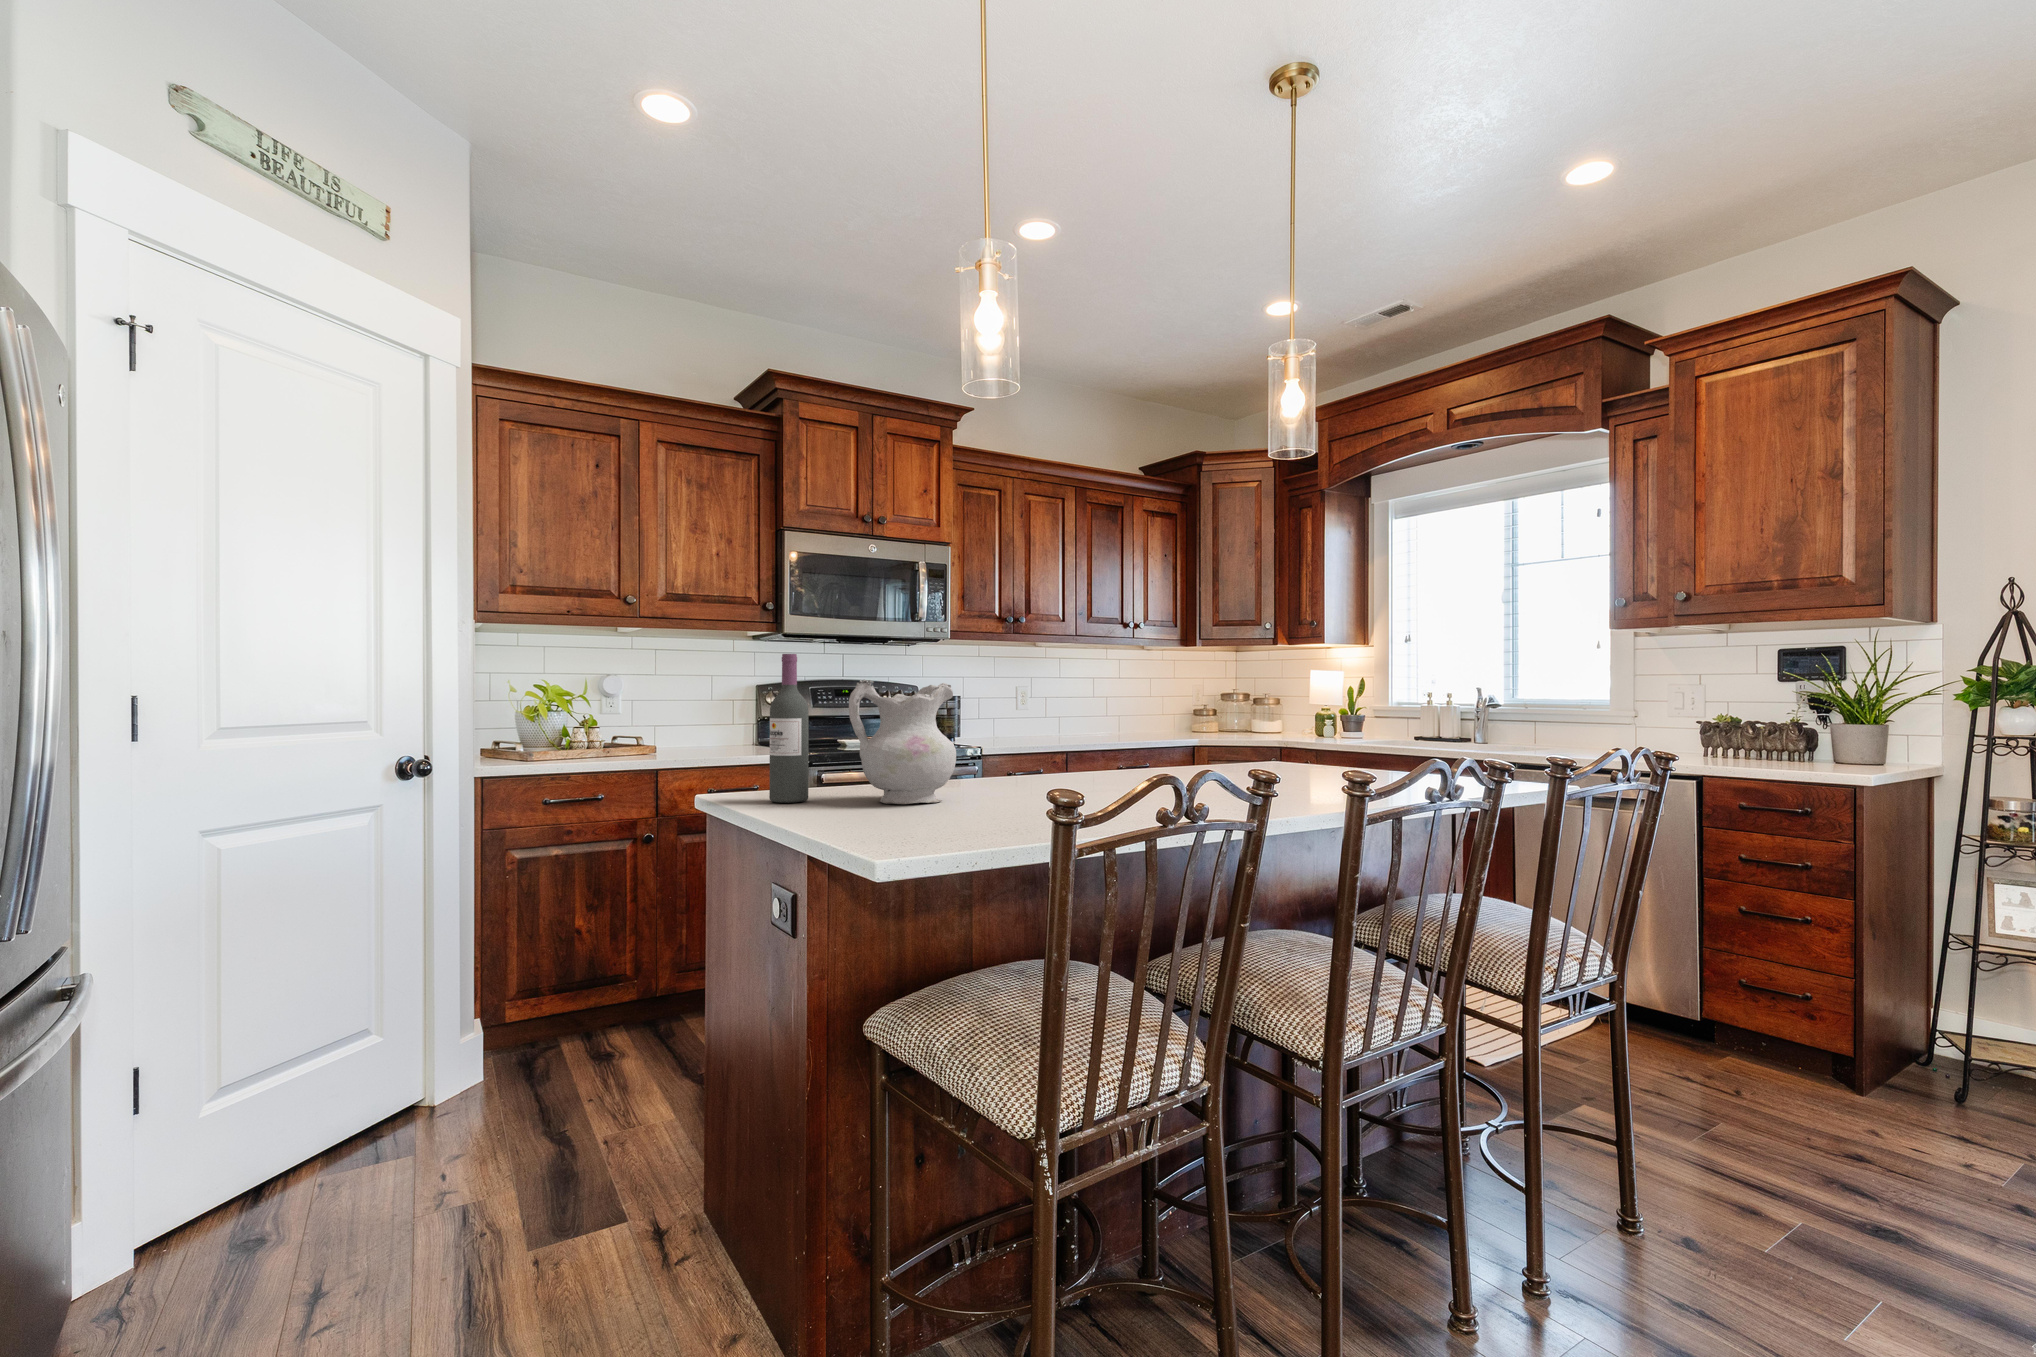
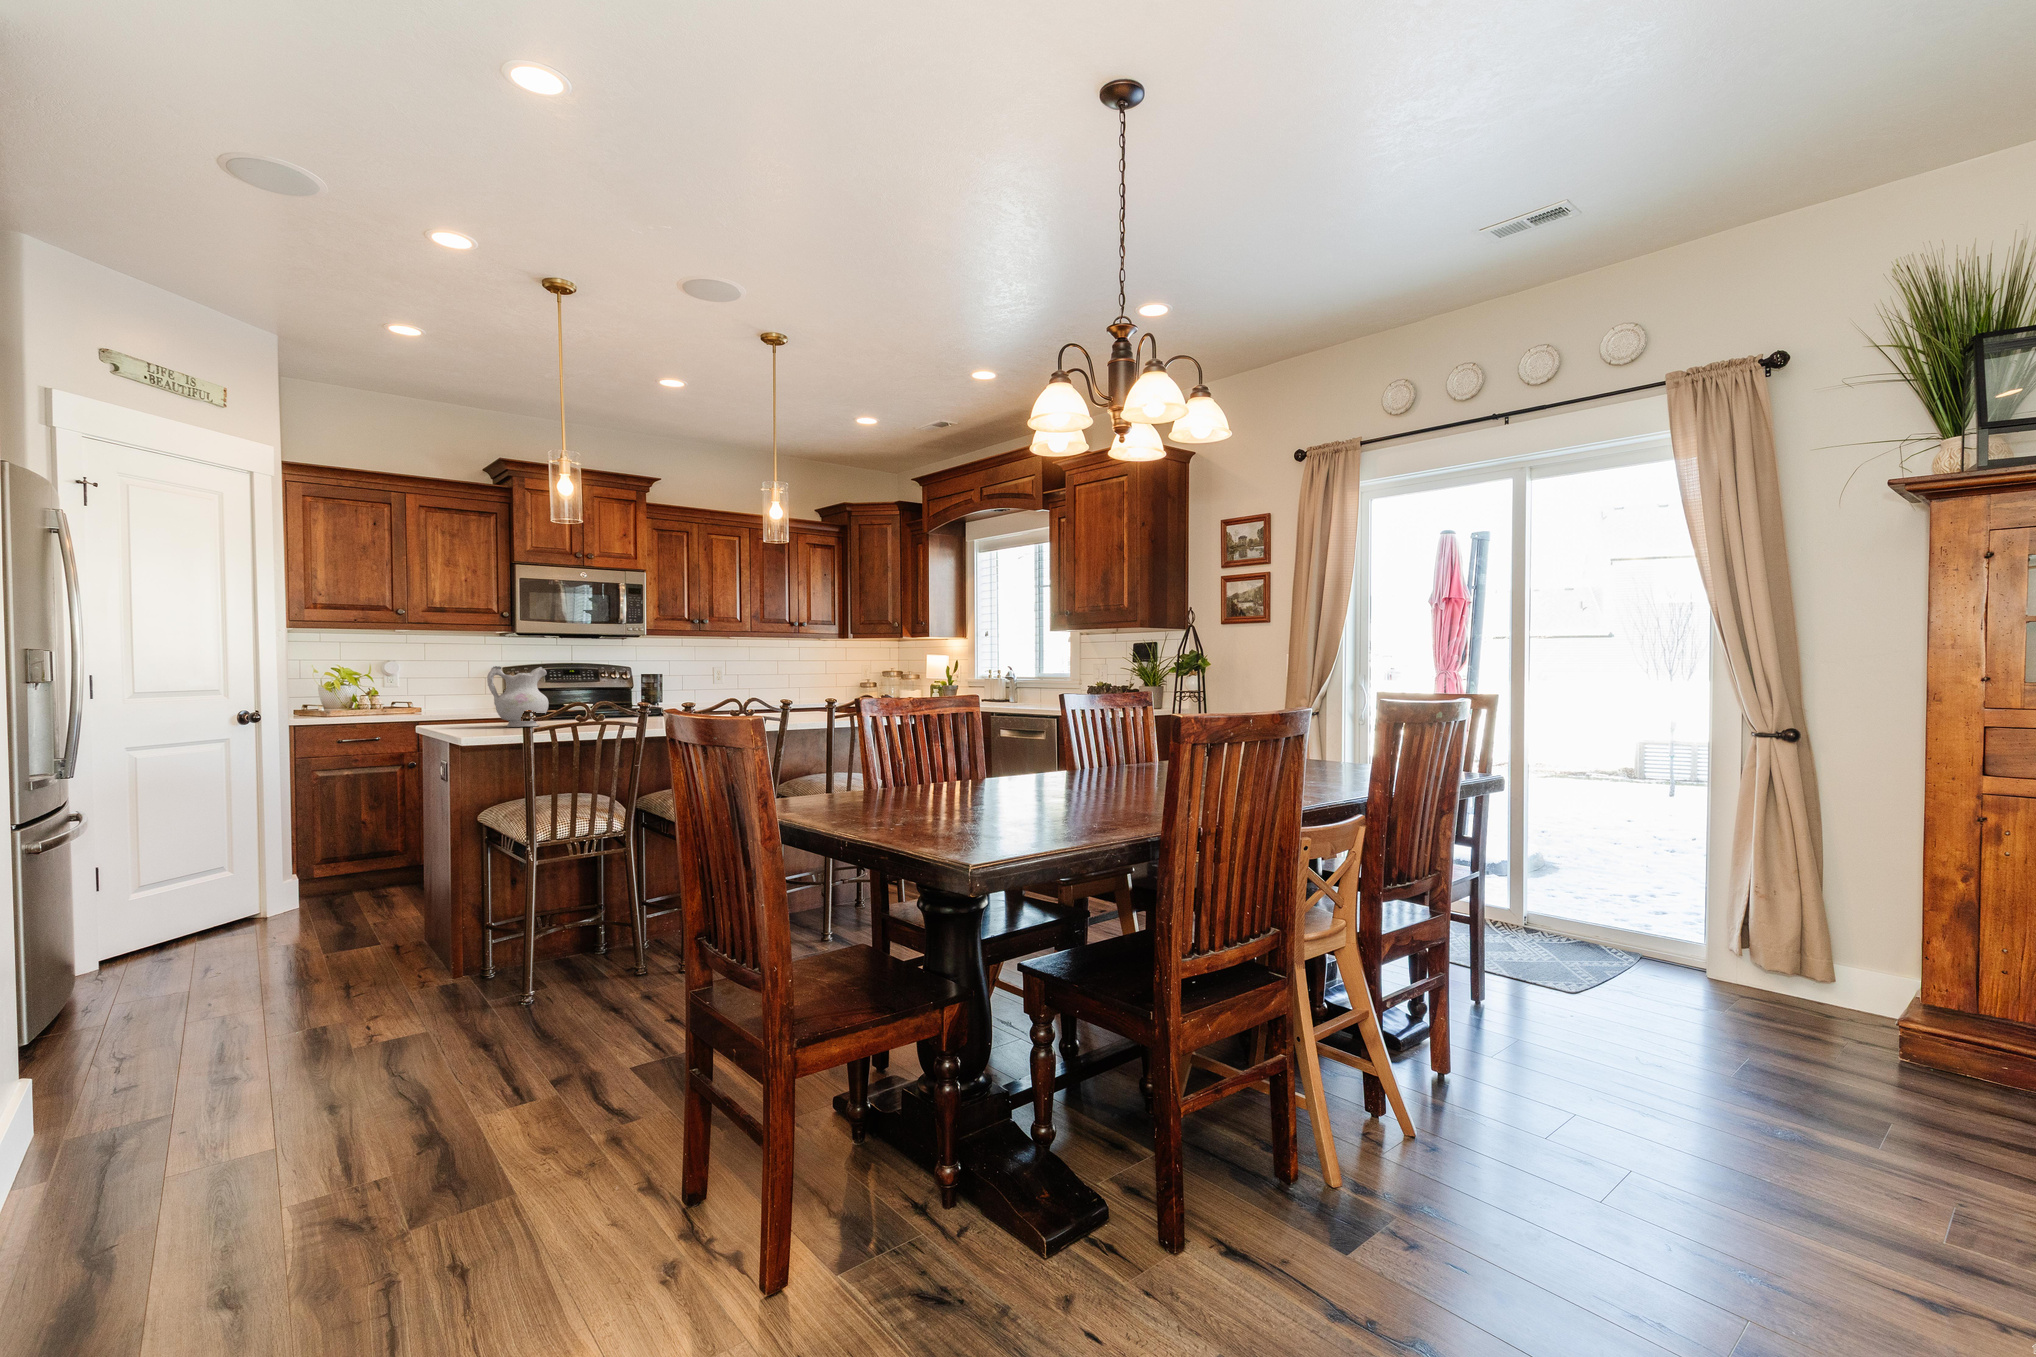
wine bottle: present [769,654,809,803] -> none [448,653,470,728]

